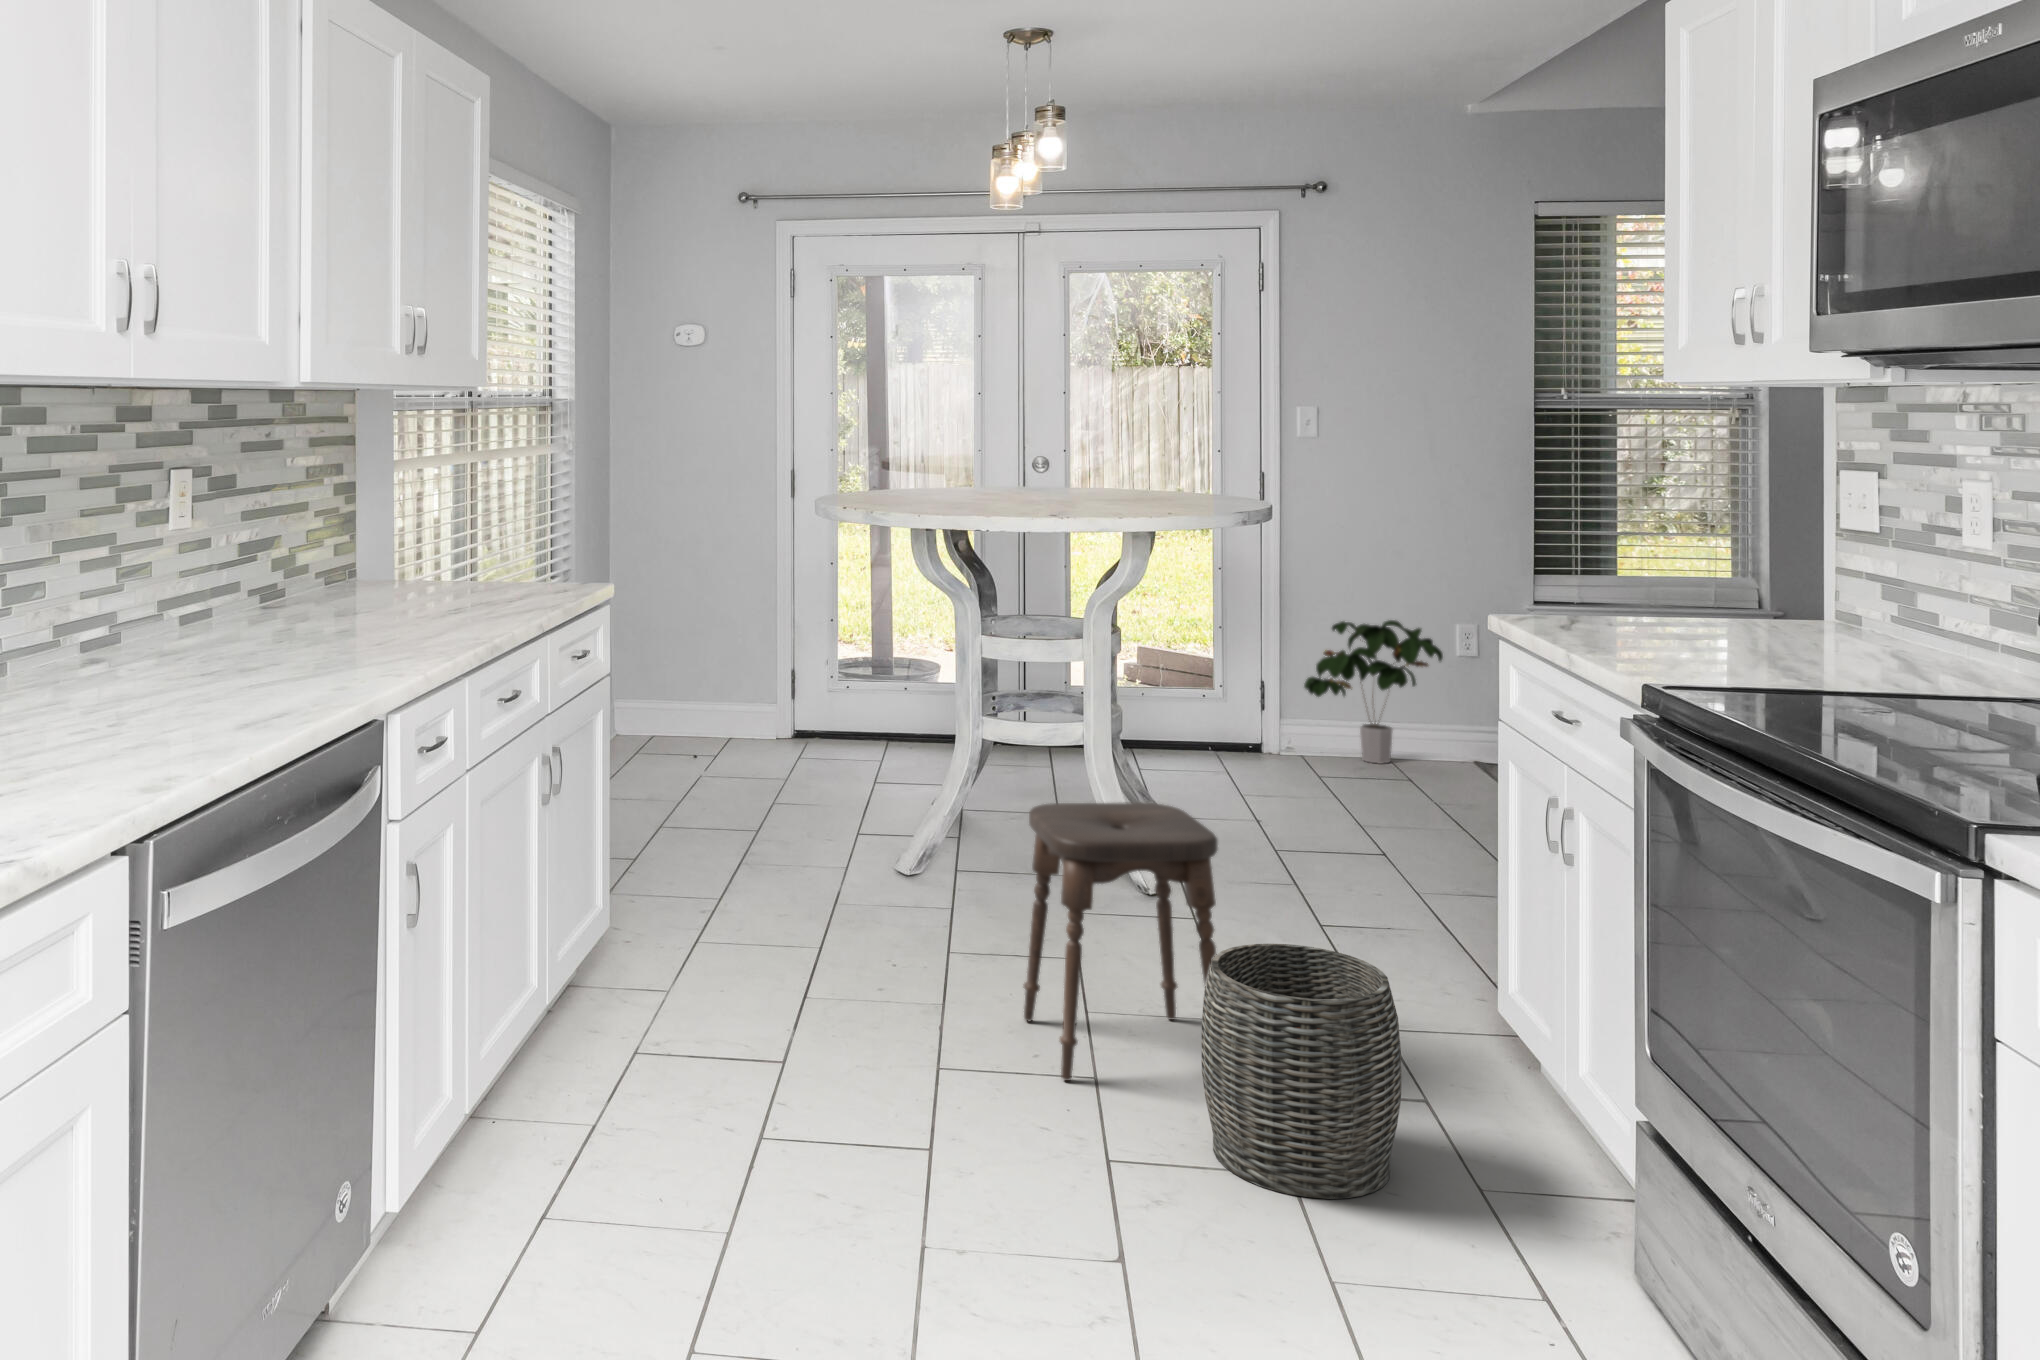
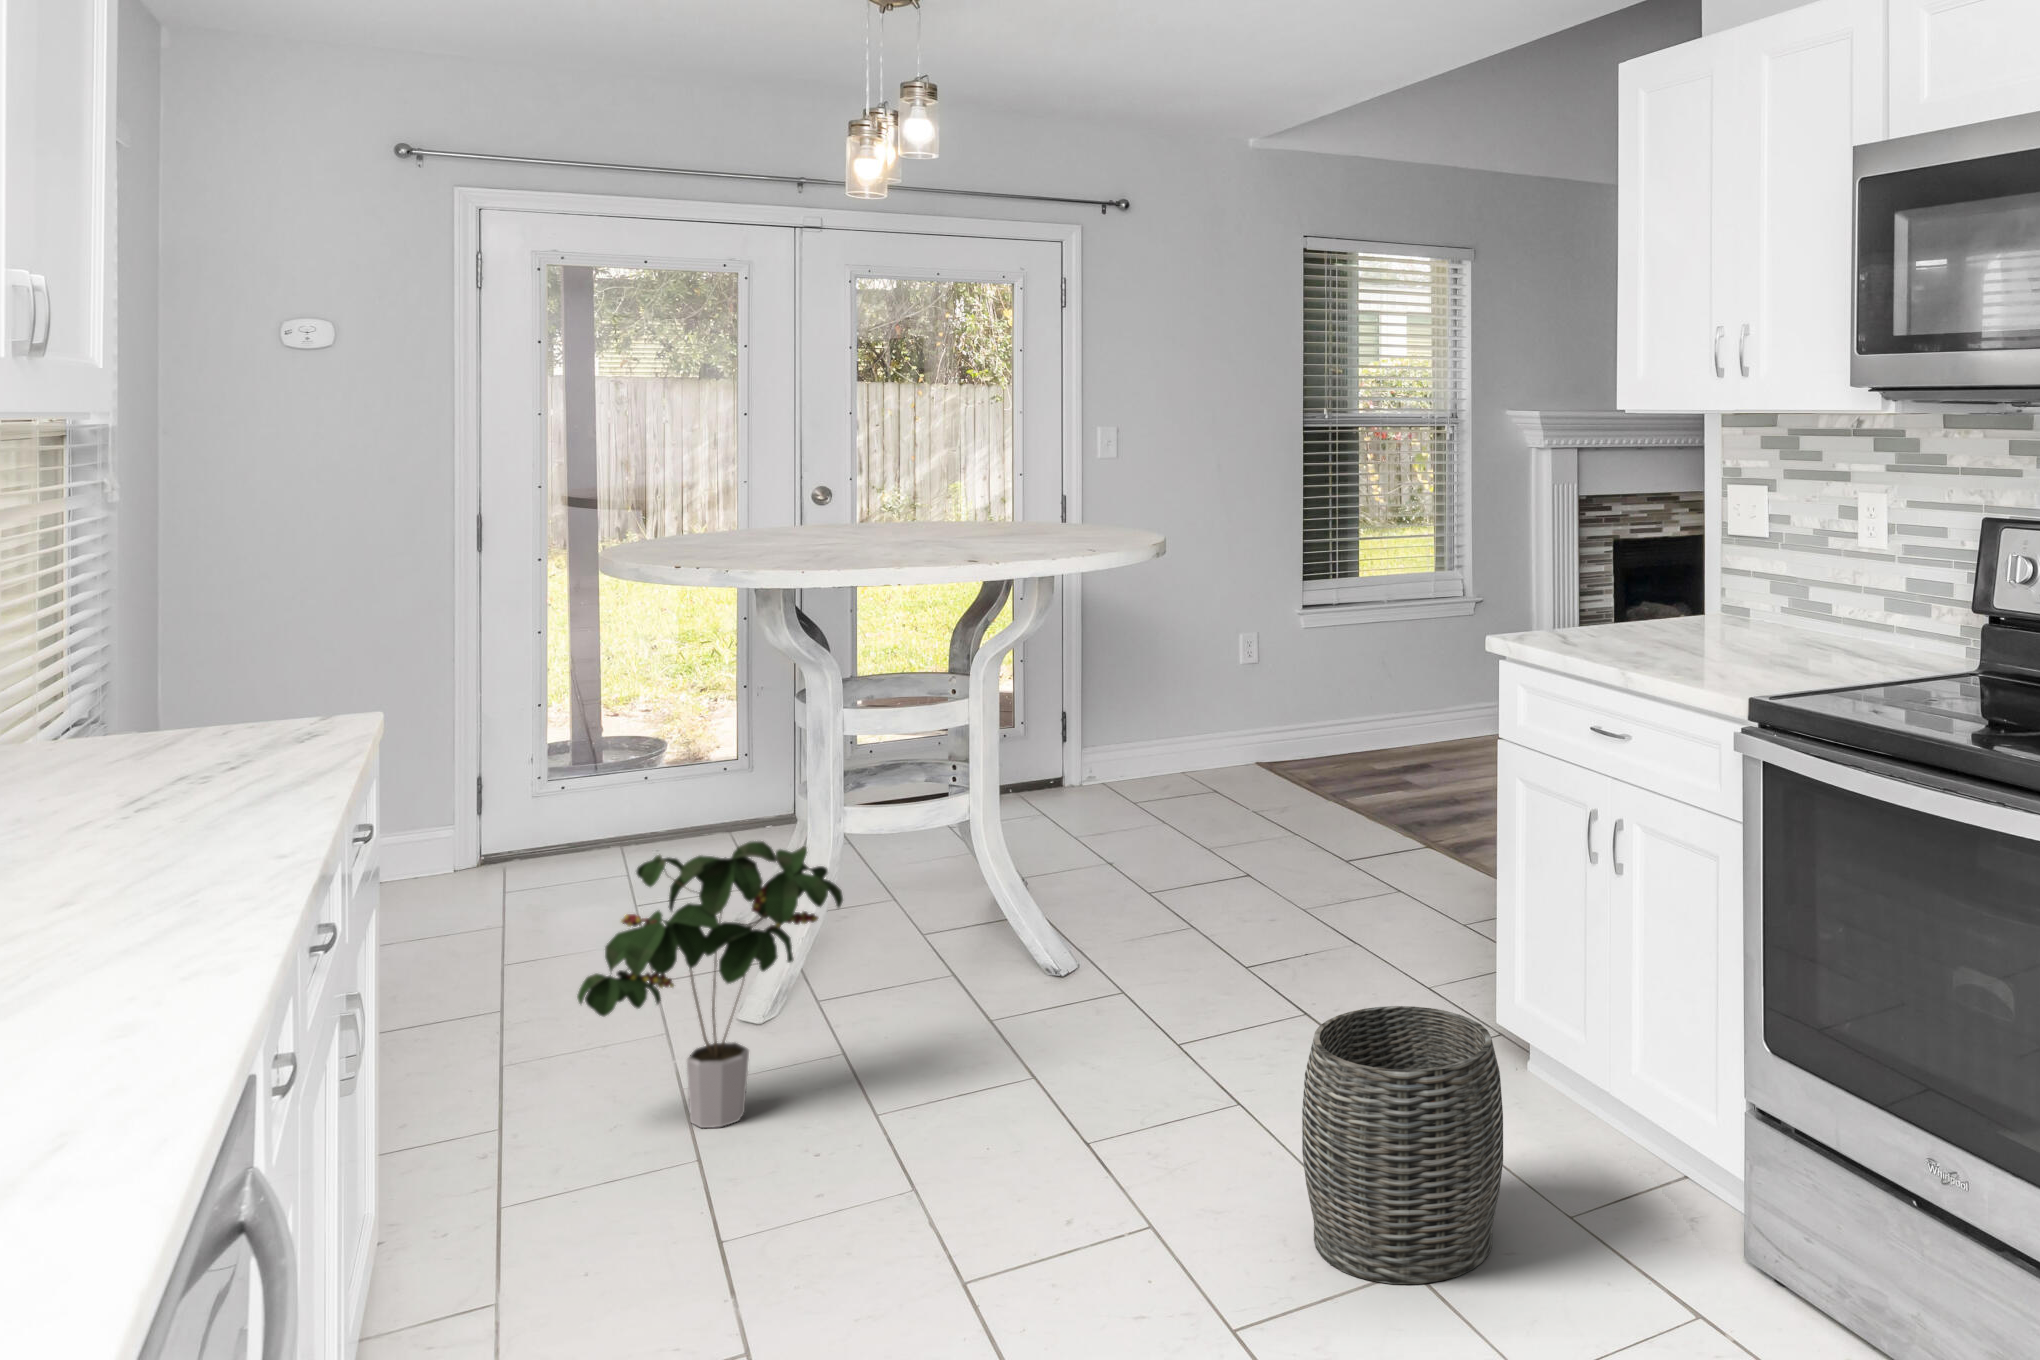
potted plant: present [1304,620,1443,764] -> present [577,841,843,1128]
stool: present [1024,802,1218,1081] -> none [1030,874,1278,1218]

